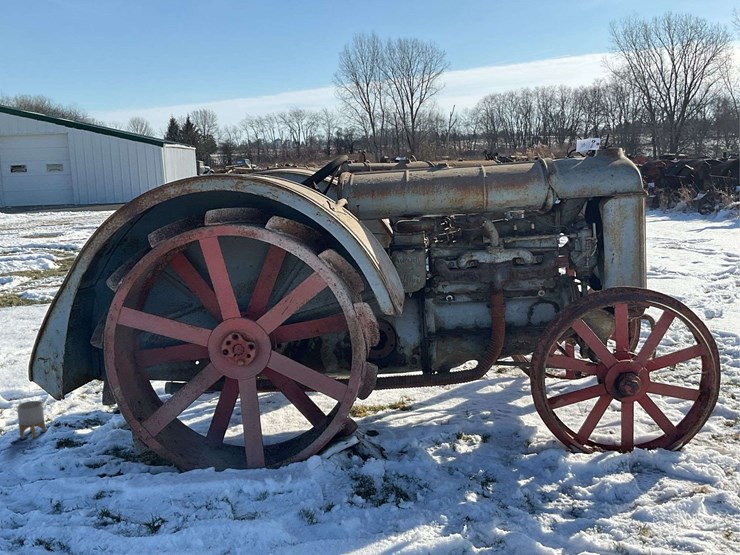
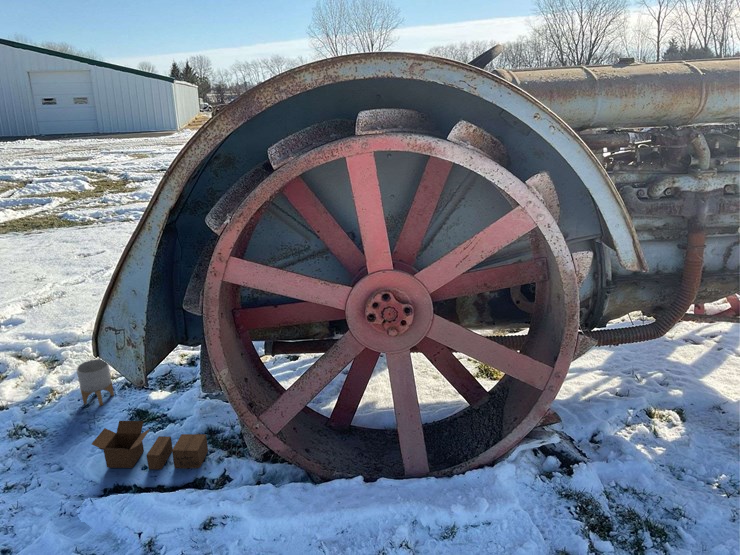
cardboard box: none [22,439,110,474] -> present [92,421,208,469]

